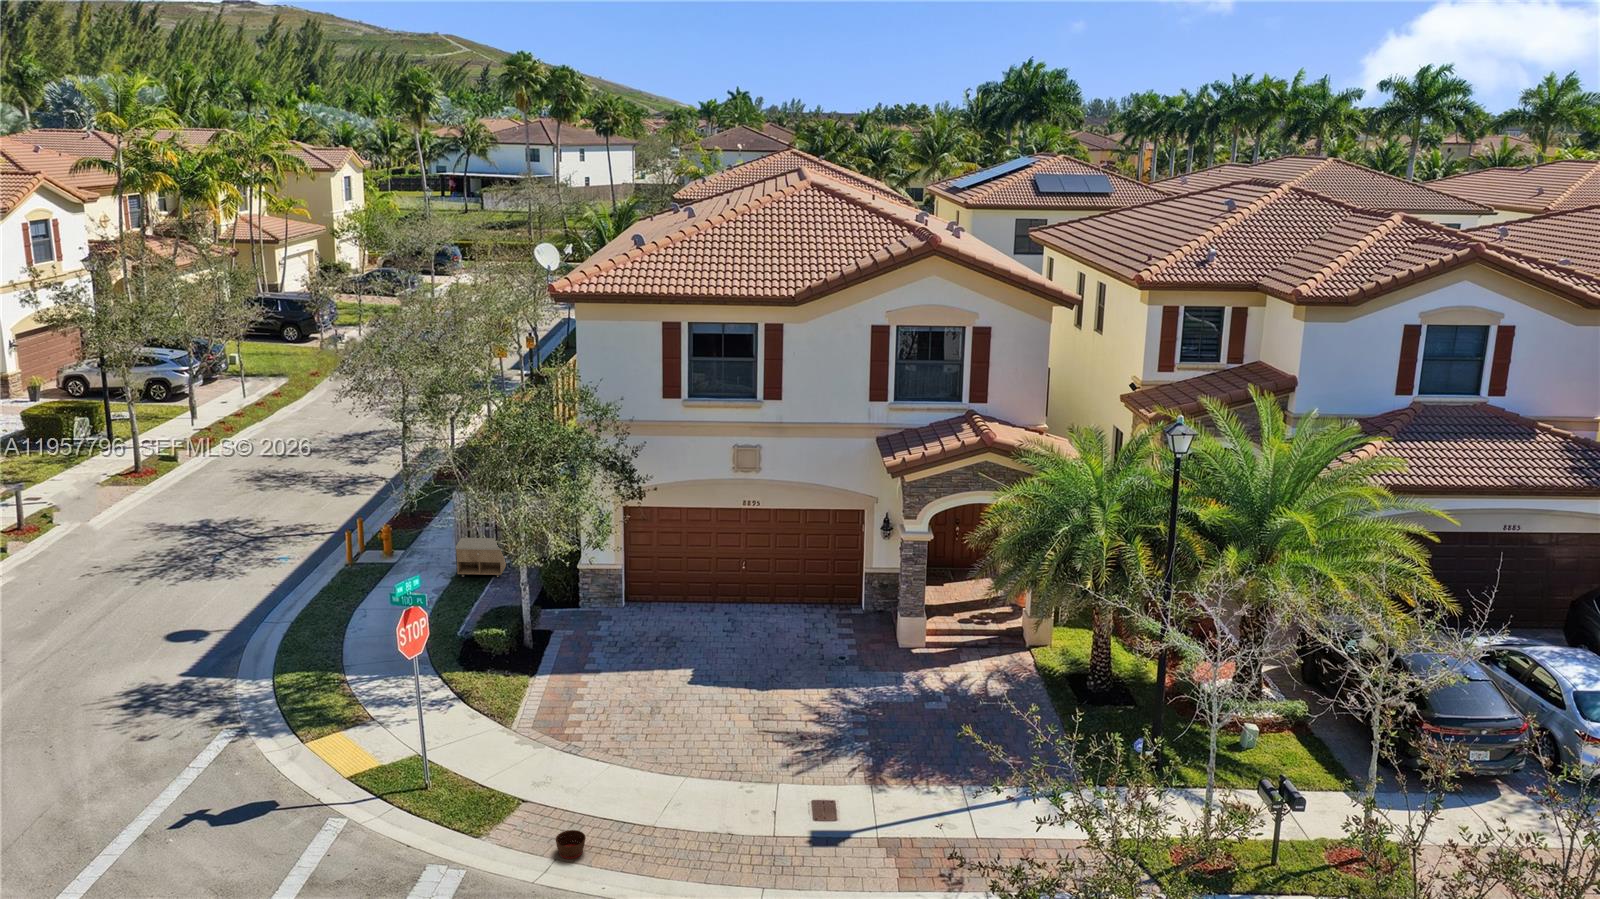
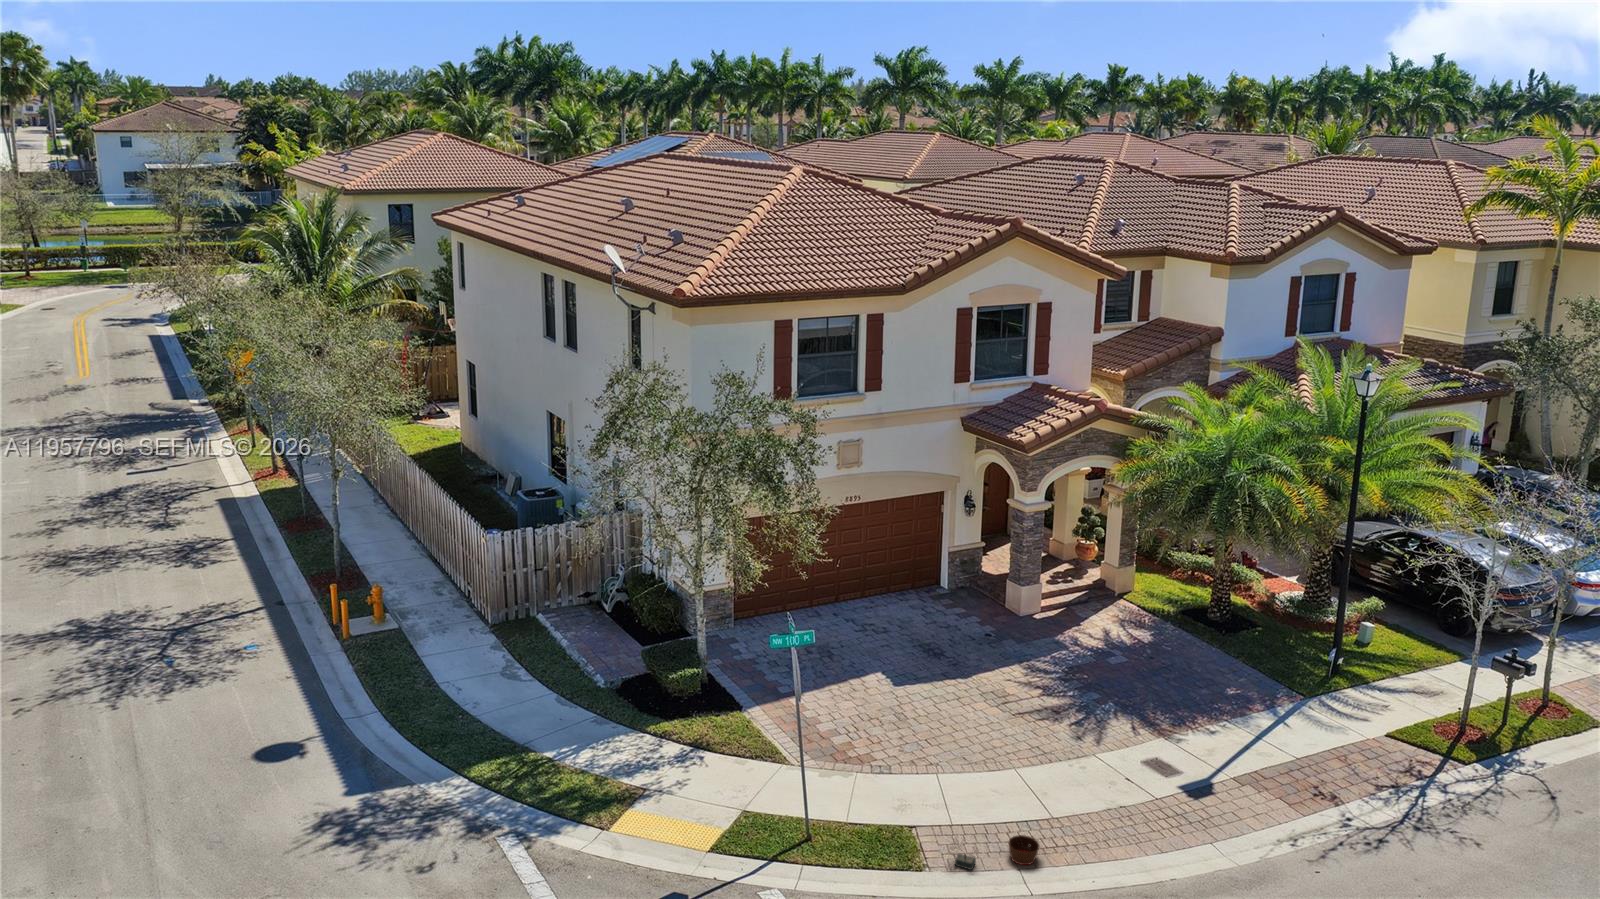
storage bench: present [456,538,506,577] -> none [510,580,567,630]
decorative plant: none [502,815,529,848] -> present [950,839,977,870]

